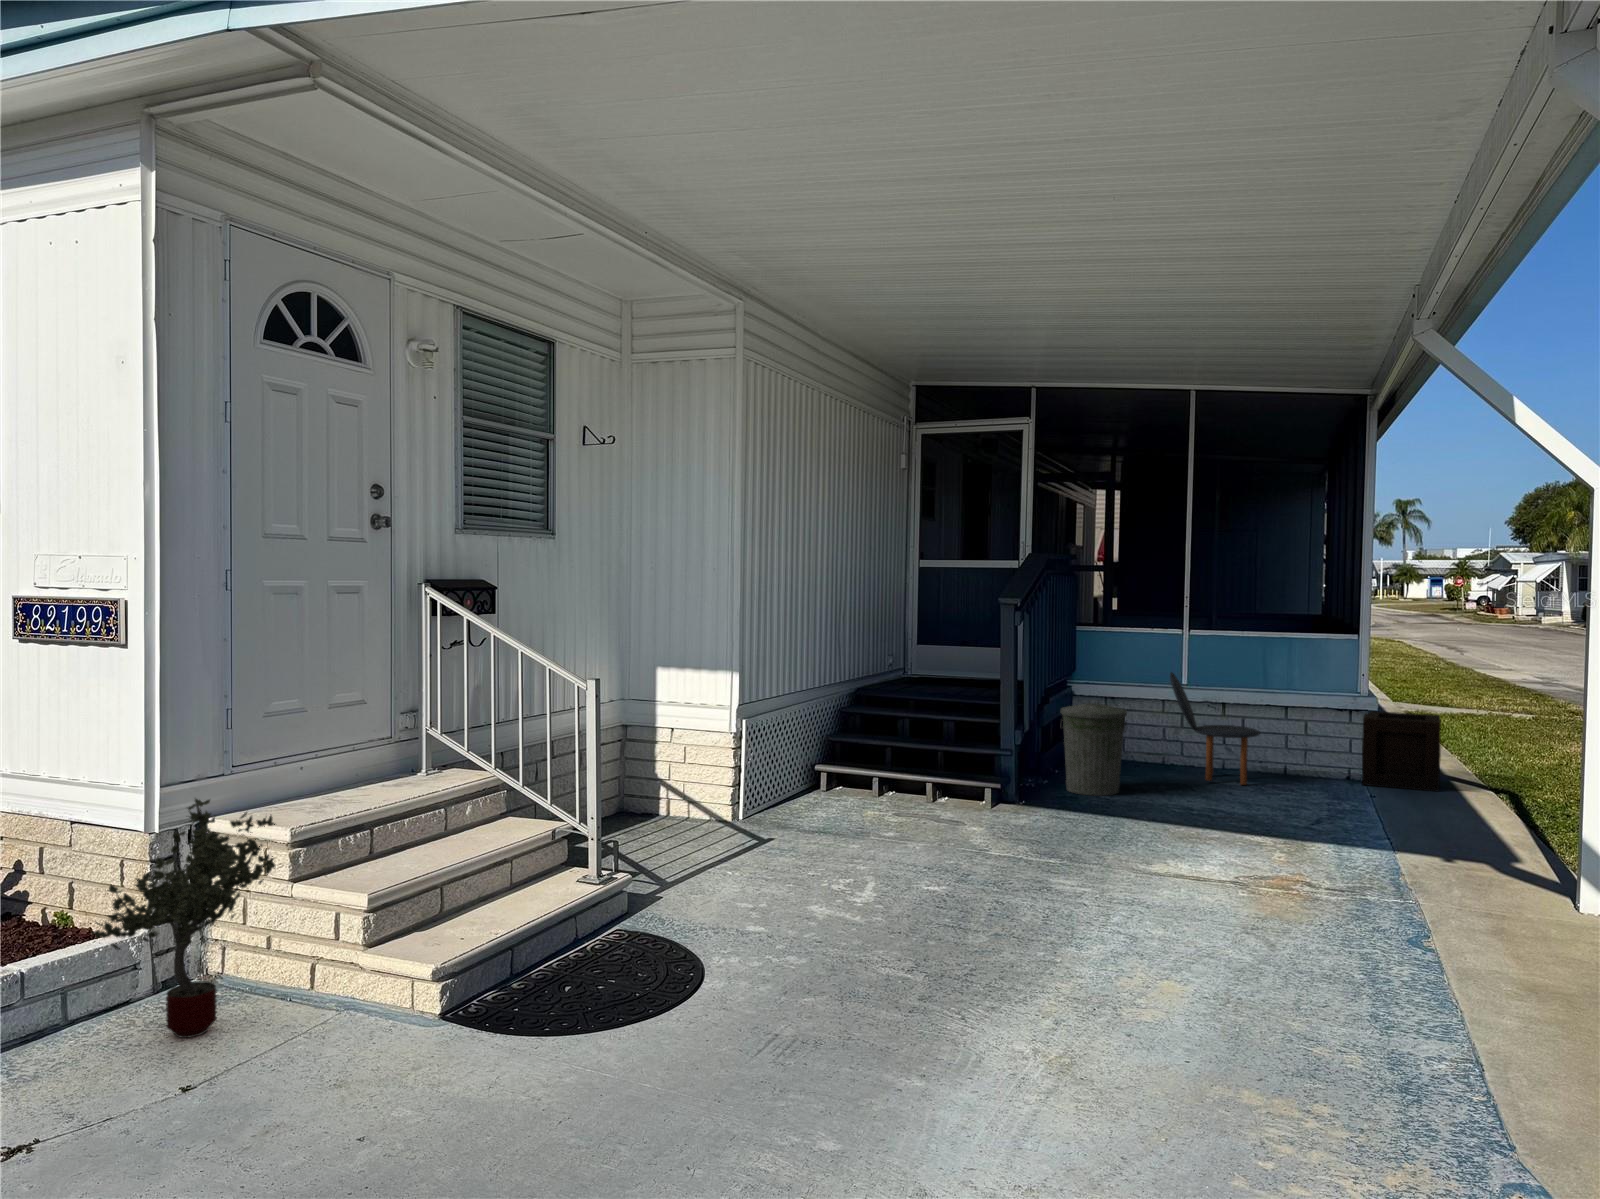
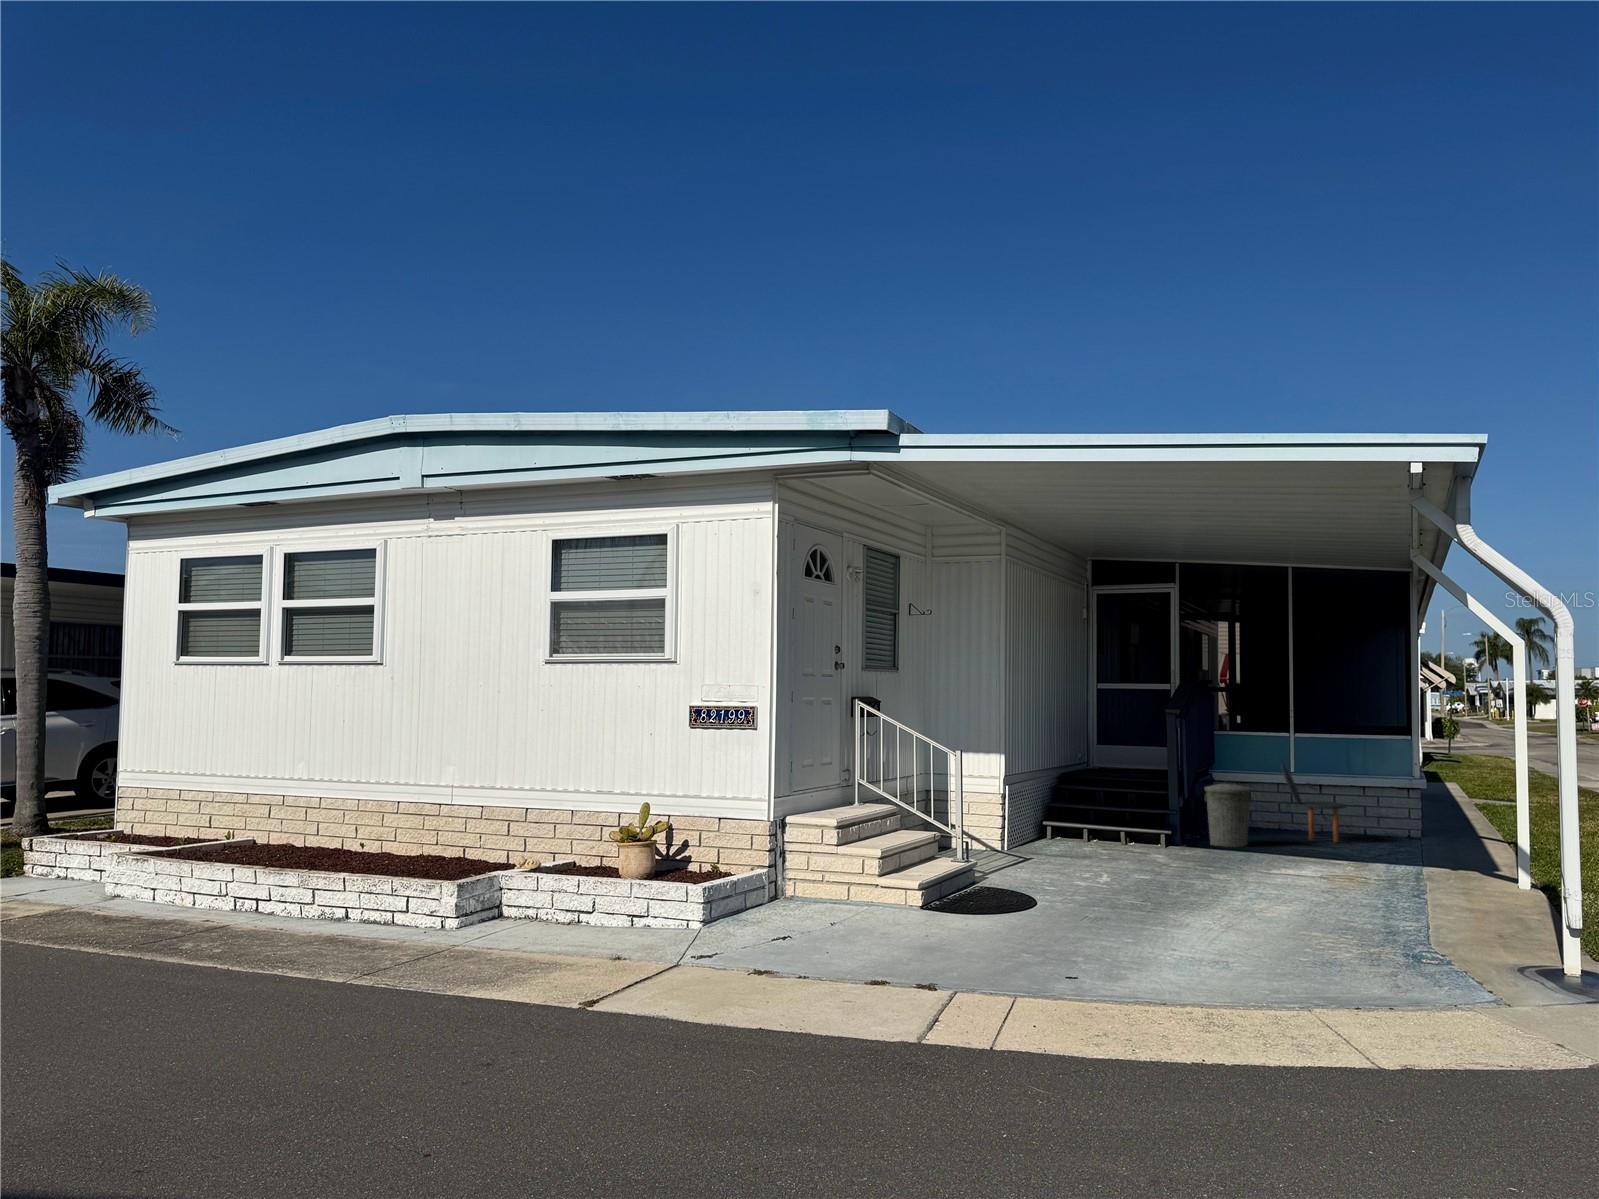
wooden crate: present [1362,711,1441,791] -> none [1420,792,1478,846]
potted tree: present [92,799,276,1038] -> none [769,802,834,917]

